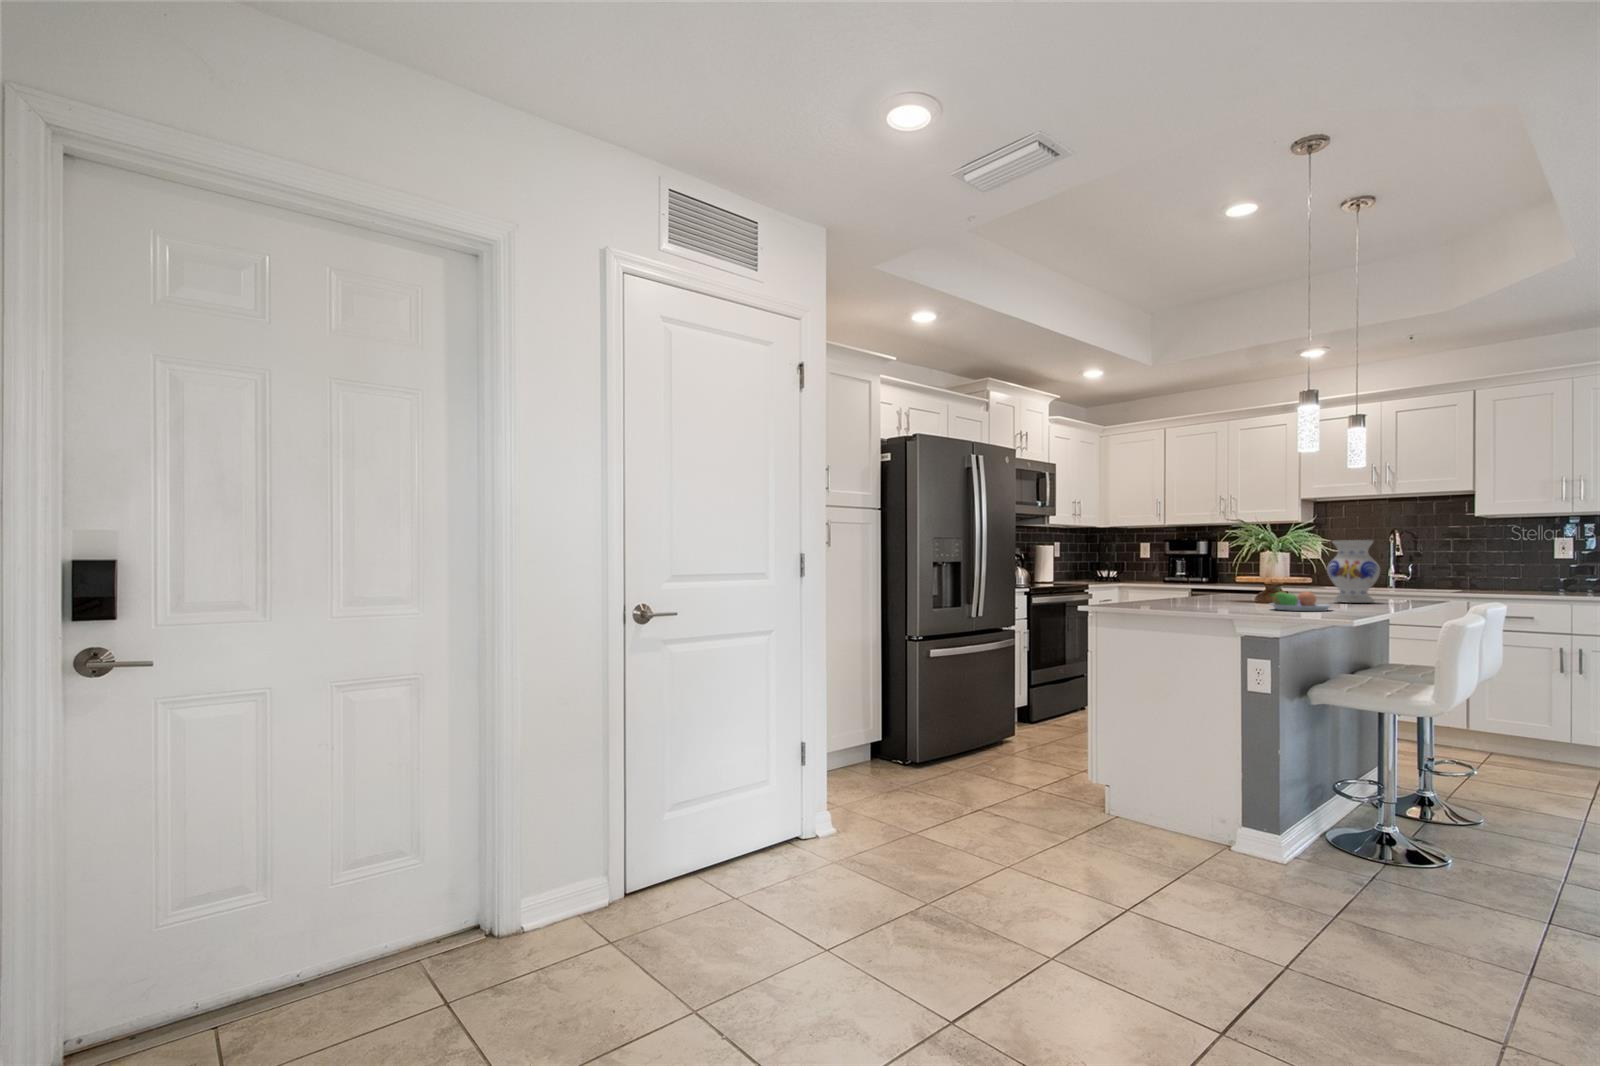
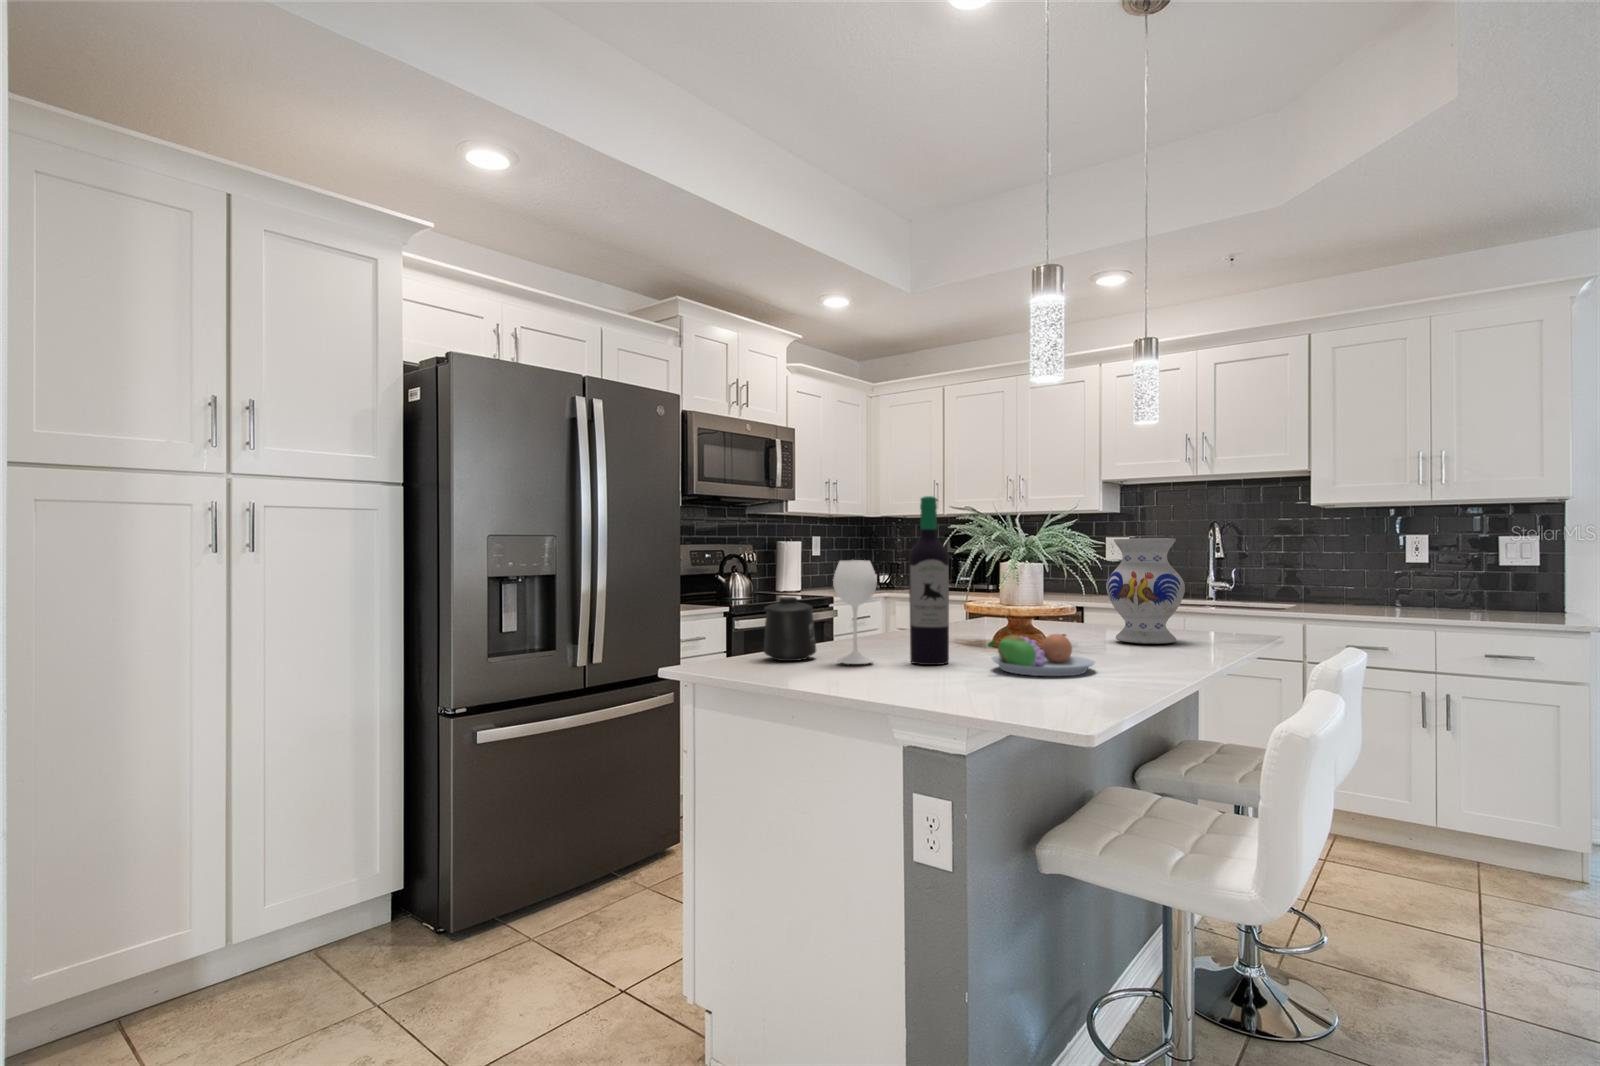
wine bottle: none [1169,517,1239,608] -> present [833,496,949,665]
mug: none [1121,573,1153,607] -> present [764,597,816,661]

